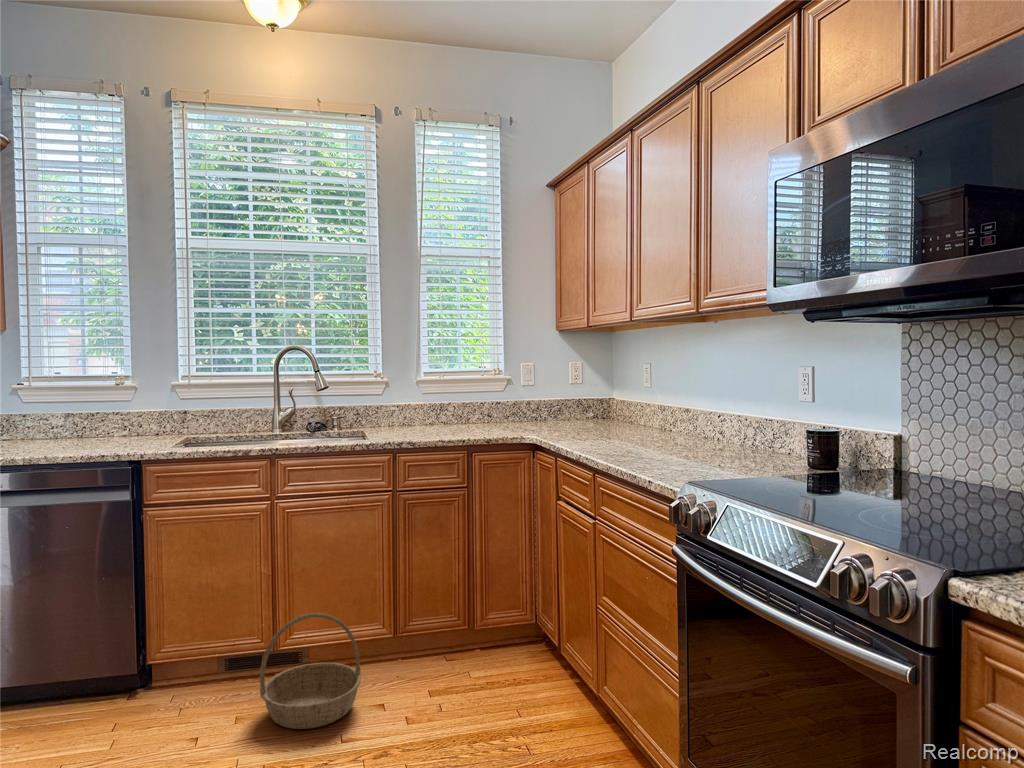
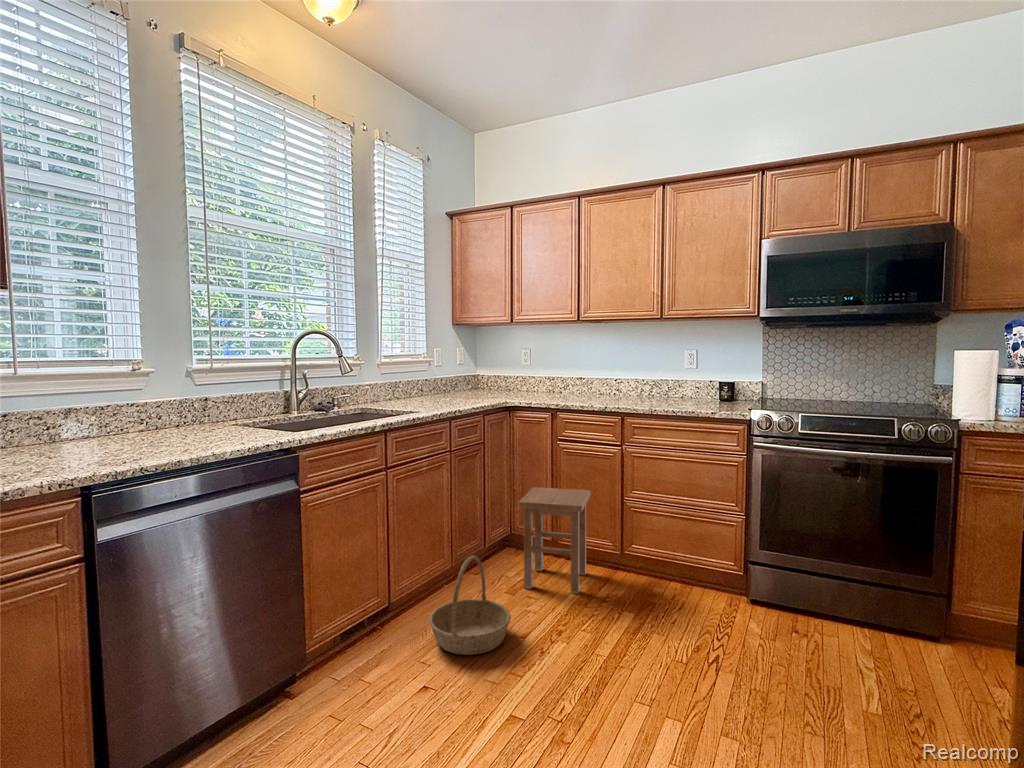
stool: none [457,557,572,718] -> present [519,487,590,594]

